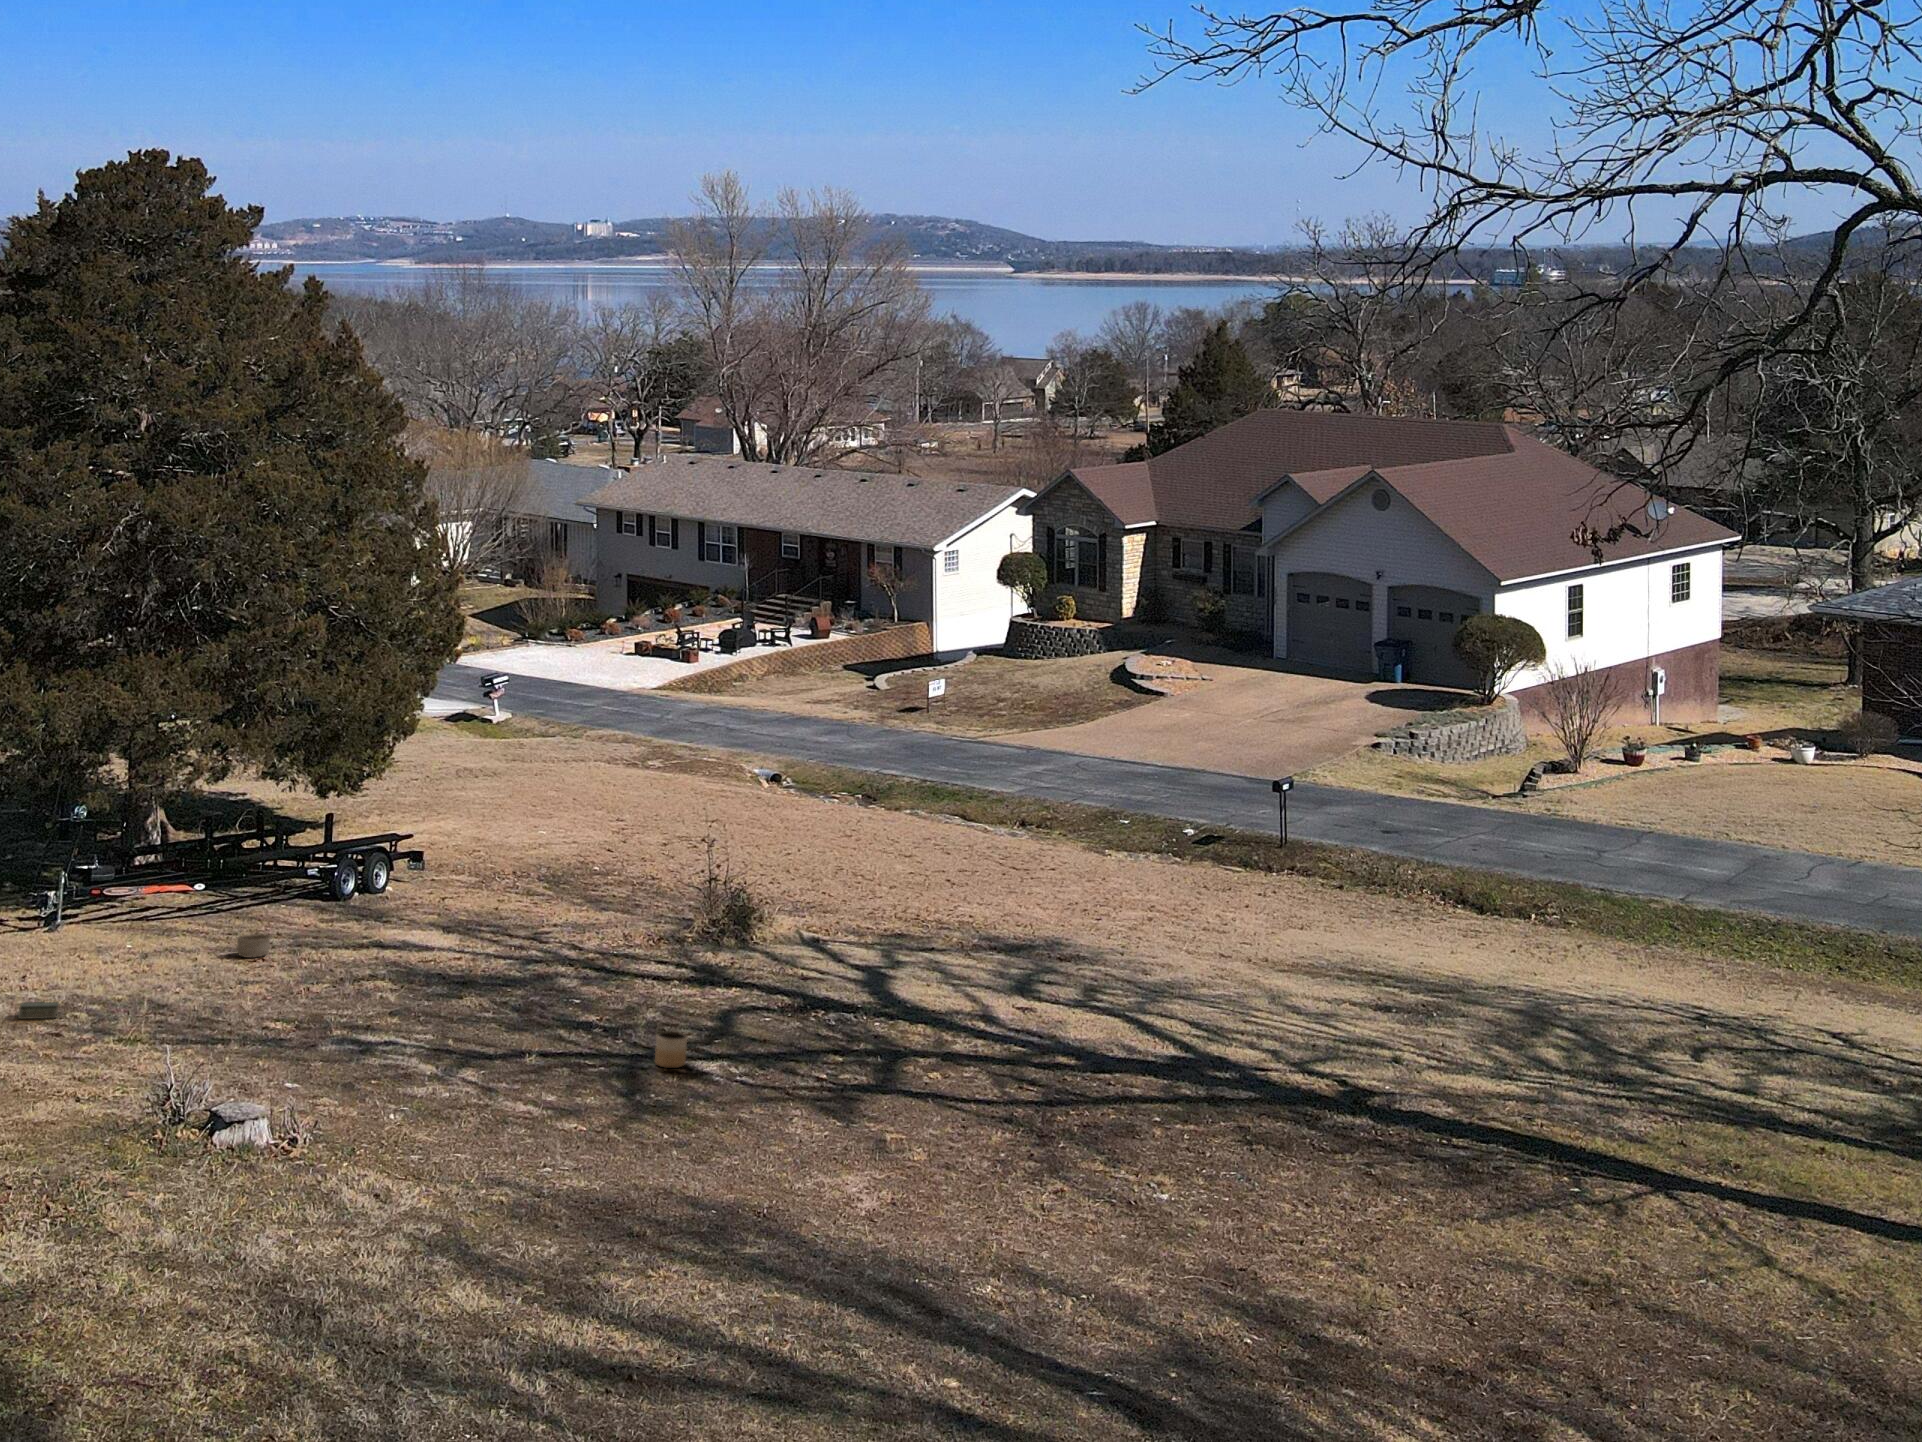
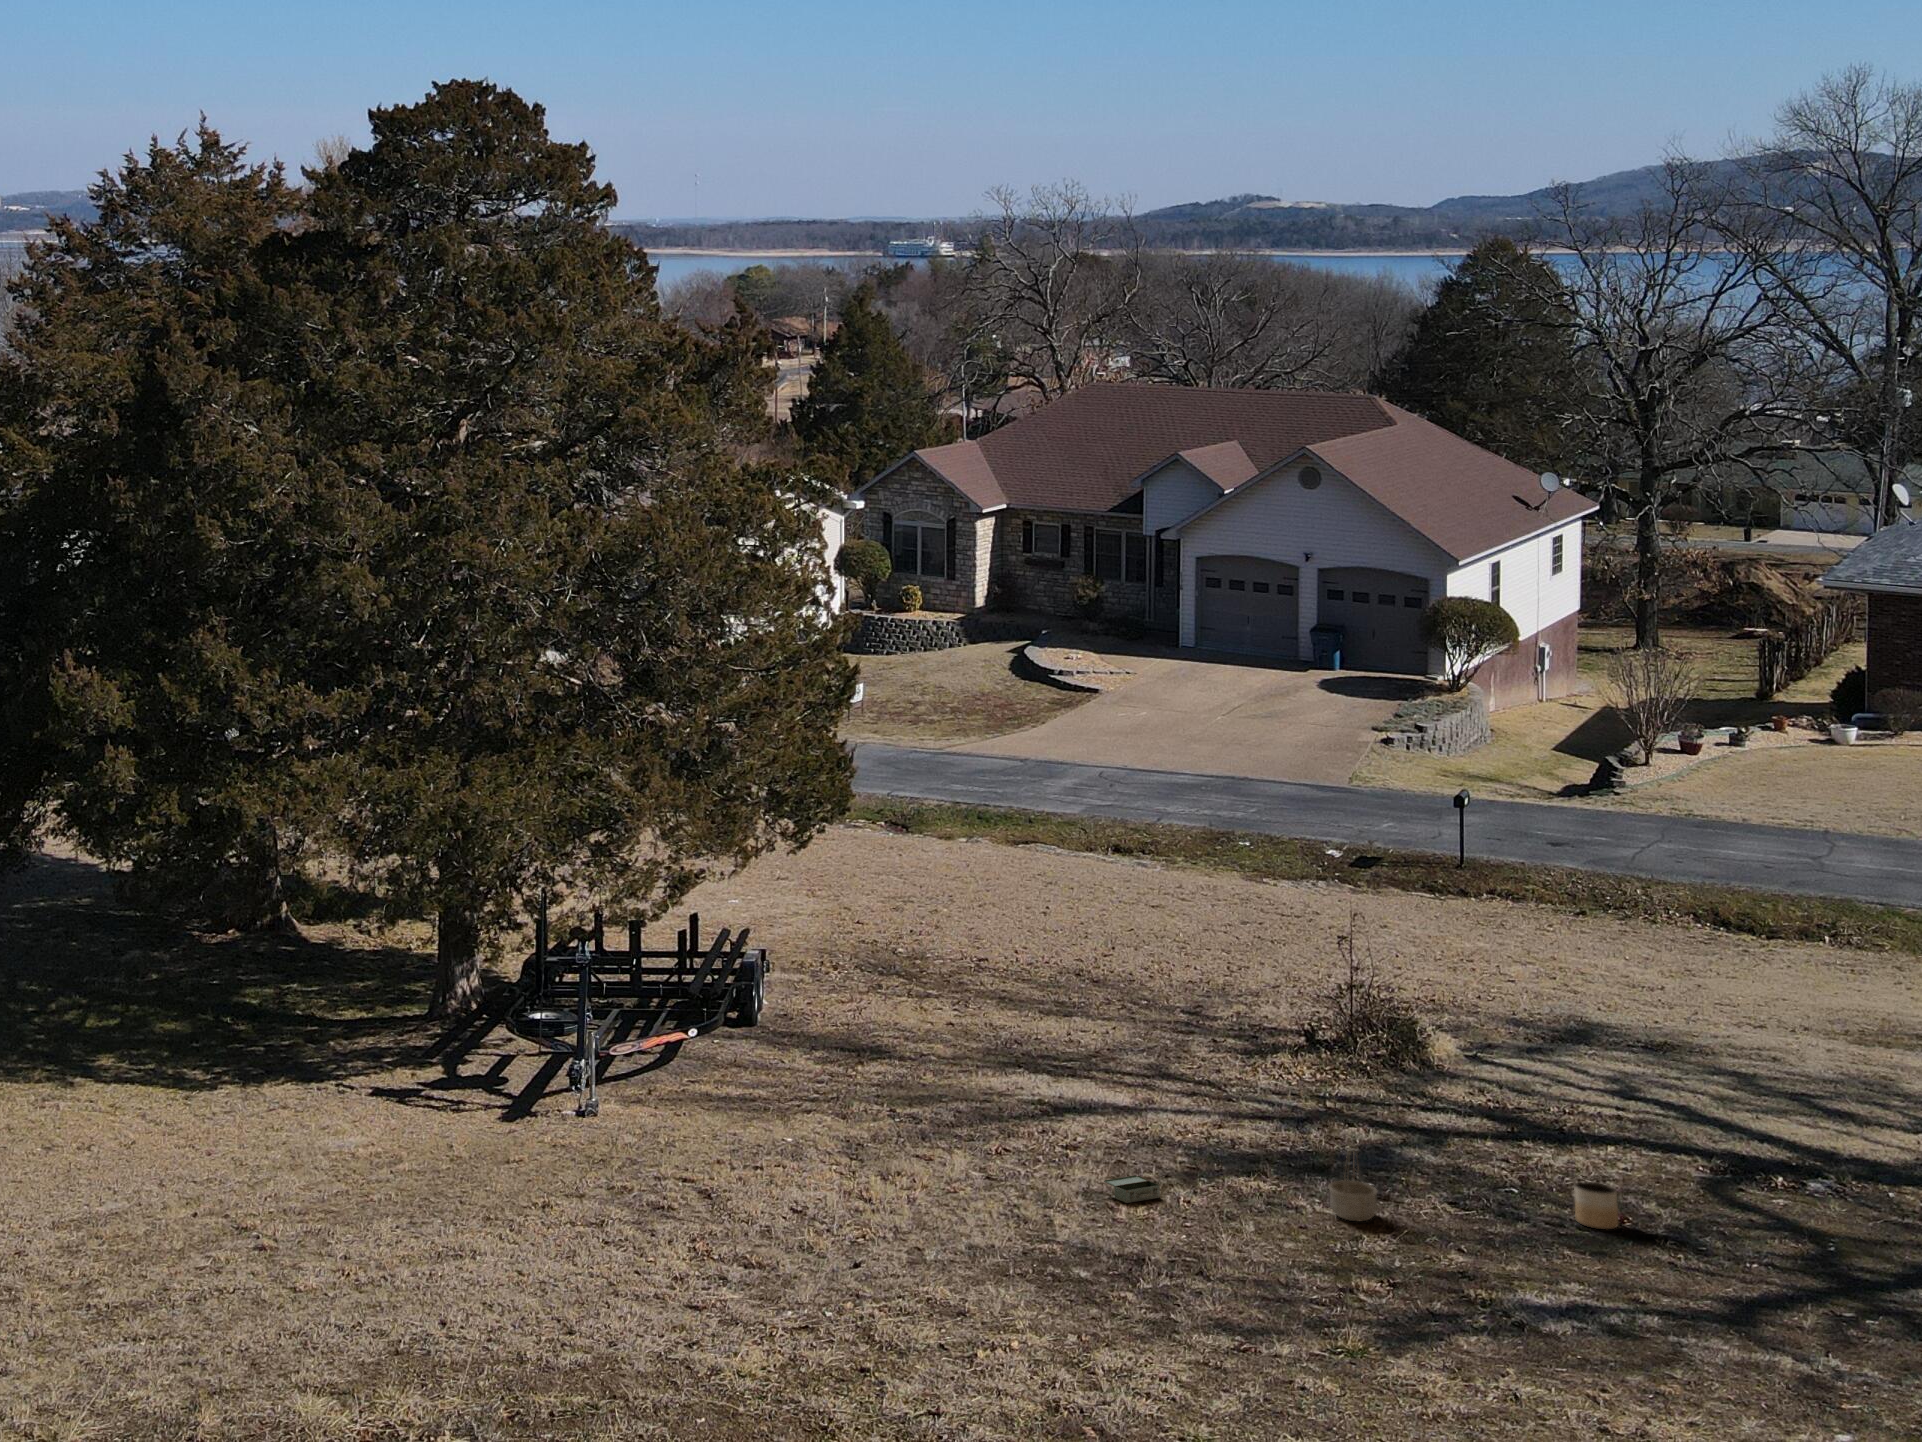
basket: present [237,909,271,958] -> present [1329,1145,1377,1221]
toolbox: present [18,1002,58,1019] -> present [1104,1175,1160,1203]

